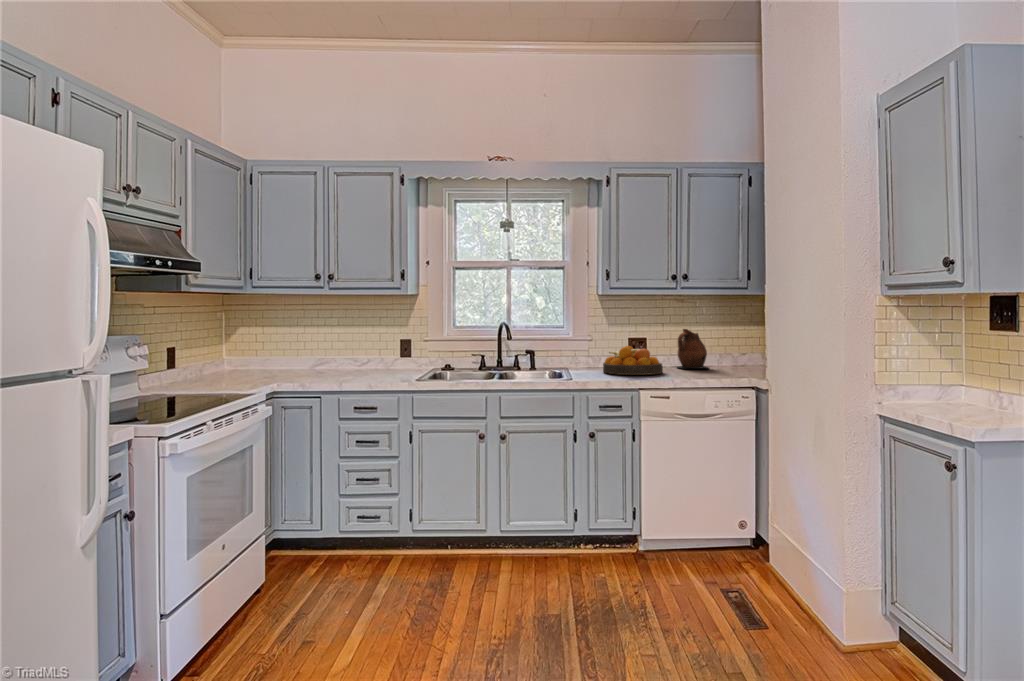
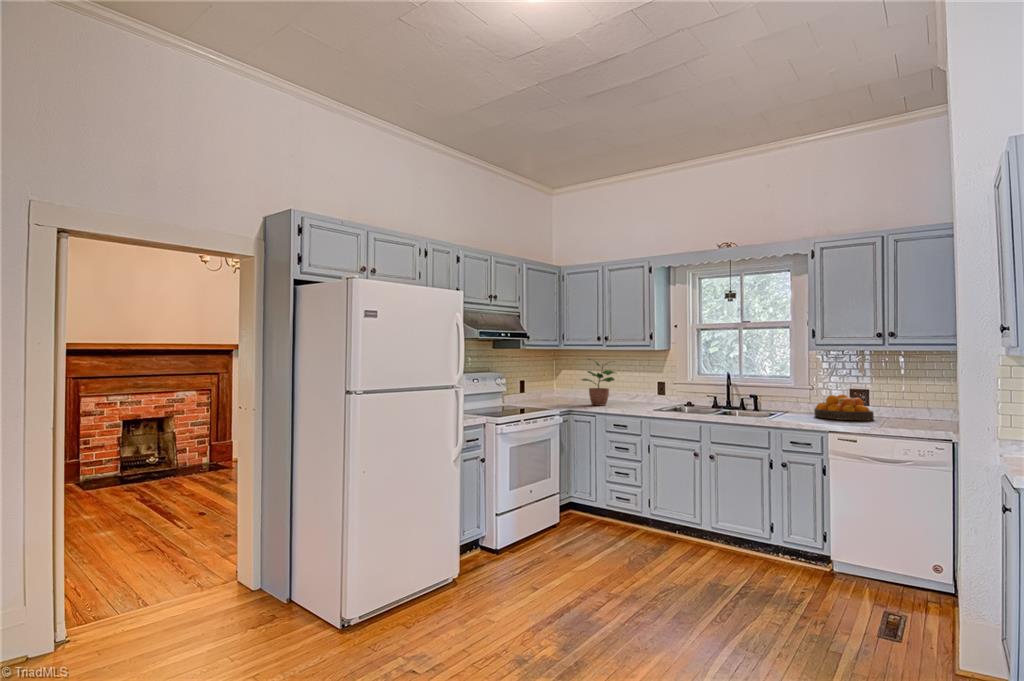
potted plant: none [295,307,351,379] -> present [582,360,615,405]
ceramic pitcher: present [677,329,709,369] -> none [900,382,939,421]

